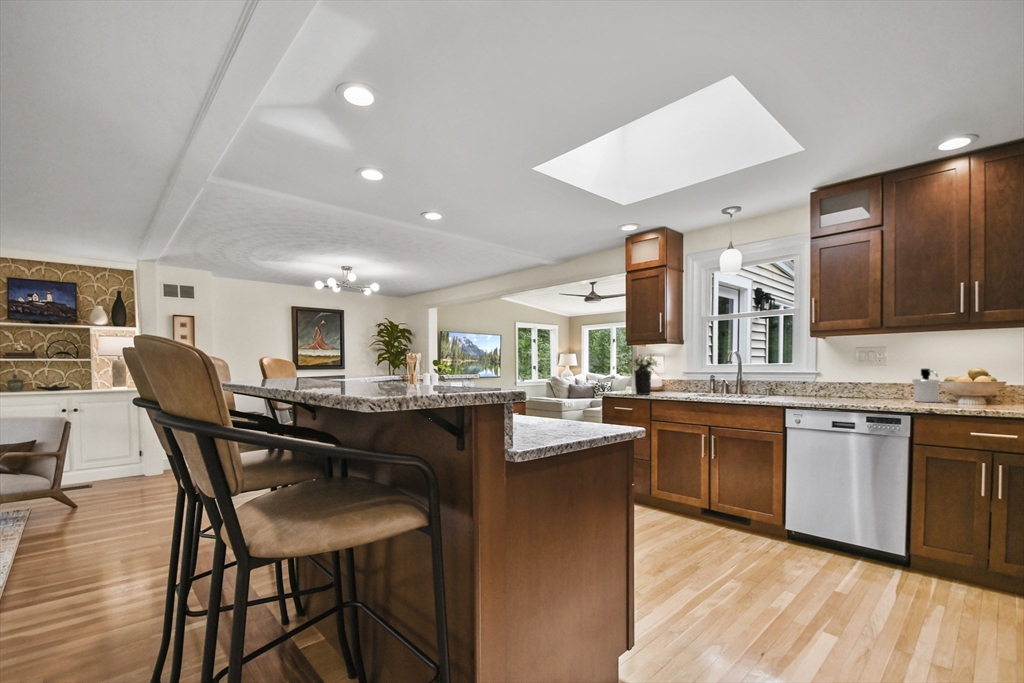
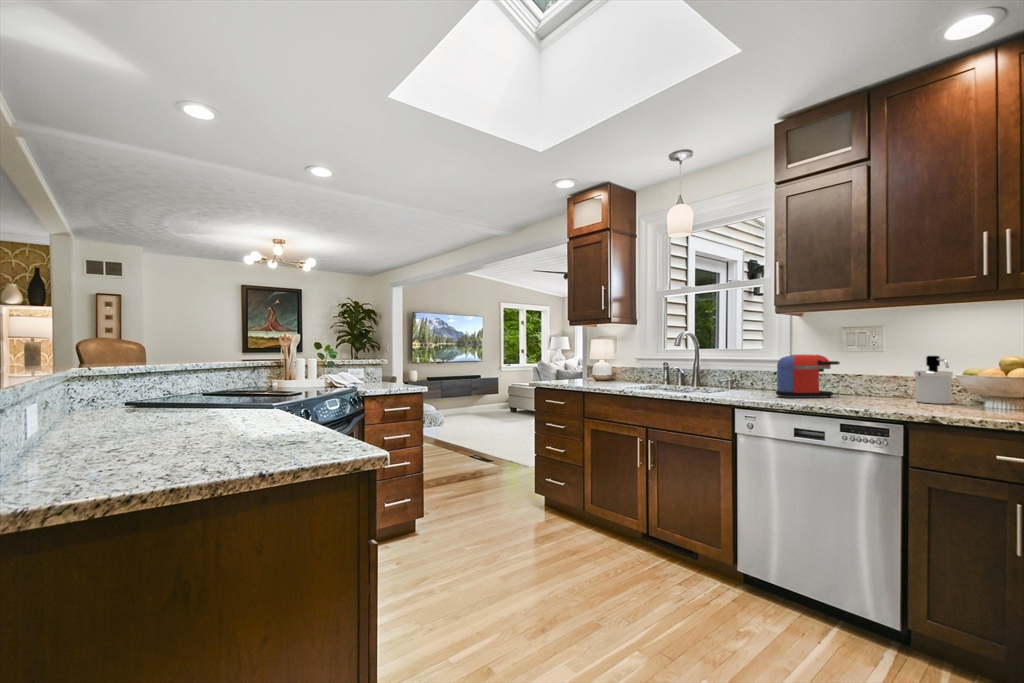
flower arrangement: present [627,354,657,395] -> none [555,334,598,387]
coffee maker: none [811,368,857,400] -> present [776,355,840,397]

